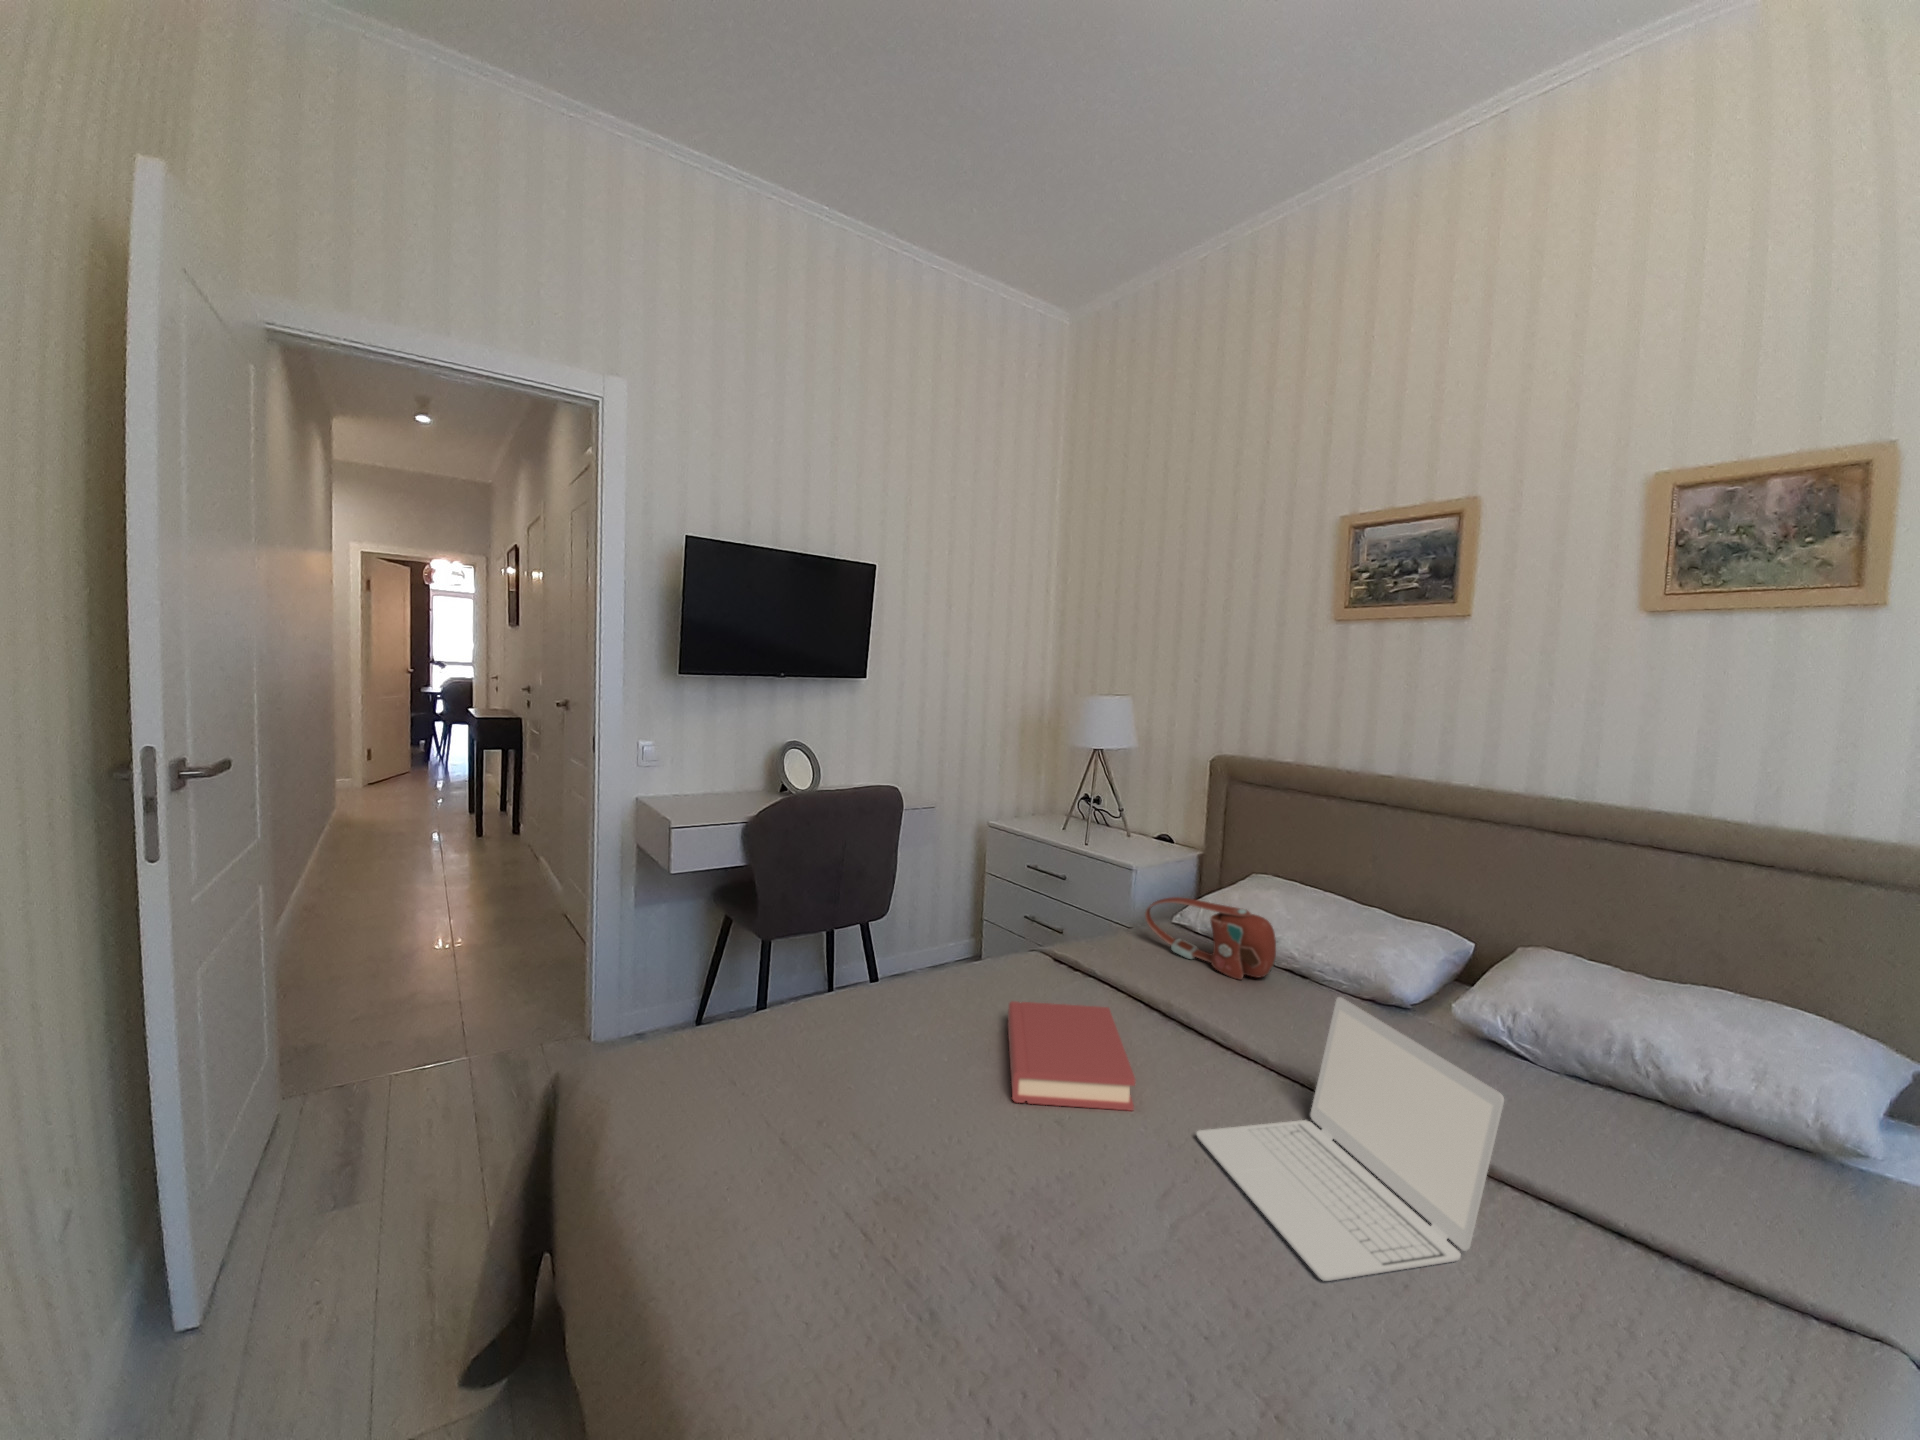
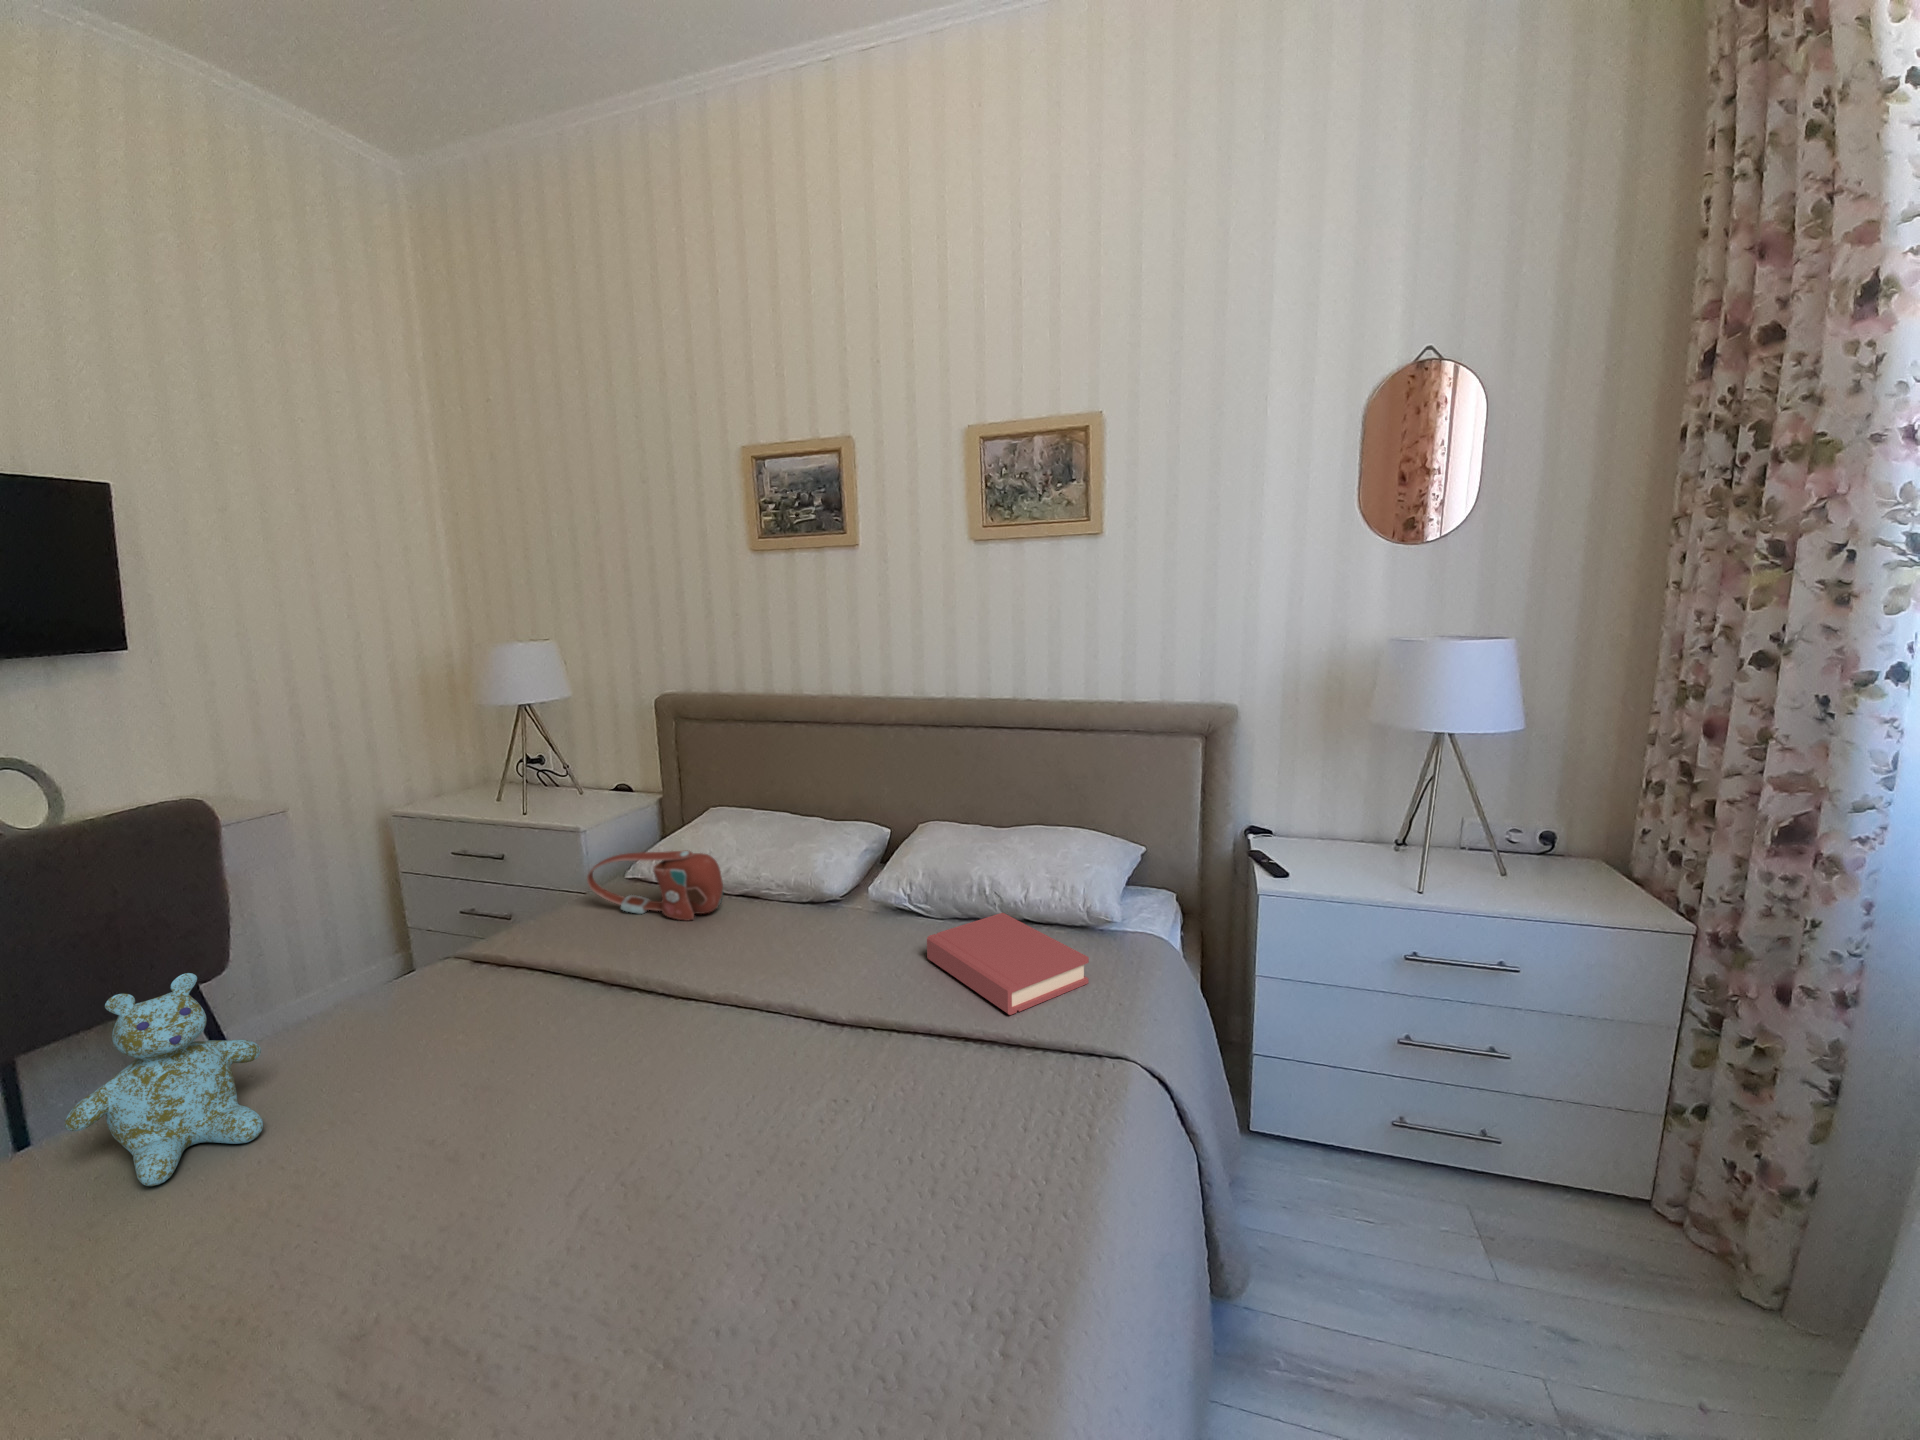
stuffed bear: none [837,904,933,1048] -> present [65,973,263,1186]
laptop: present [1196,997,1504,1281] -> none [621,923,868,1203]
hardback book: present [1008,1001,1135,1111] -> present [927,913,1089,1015]

